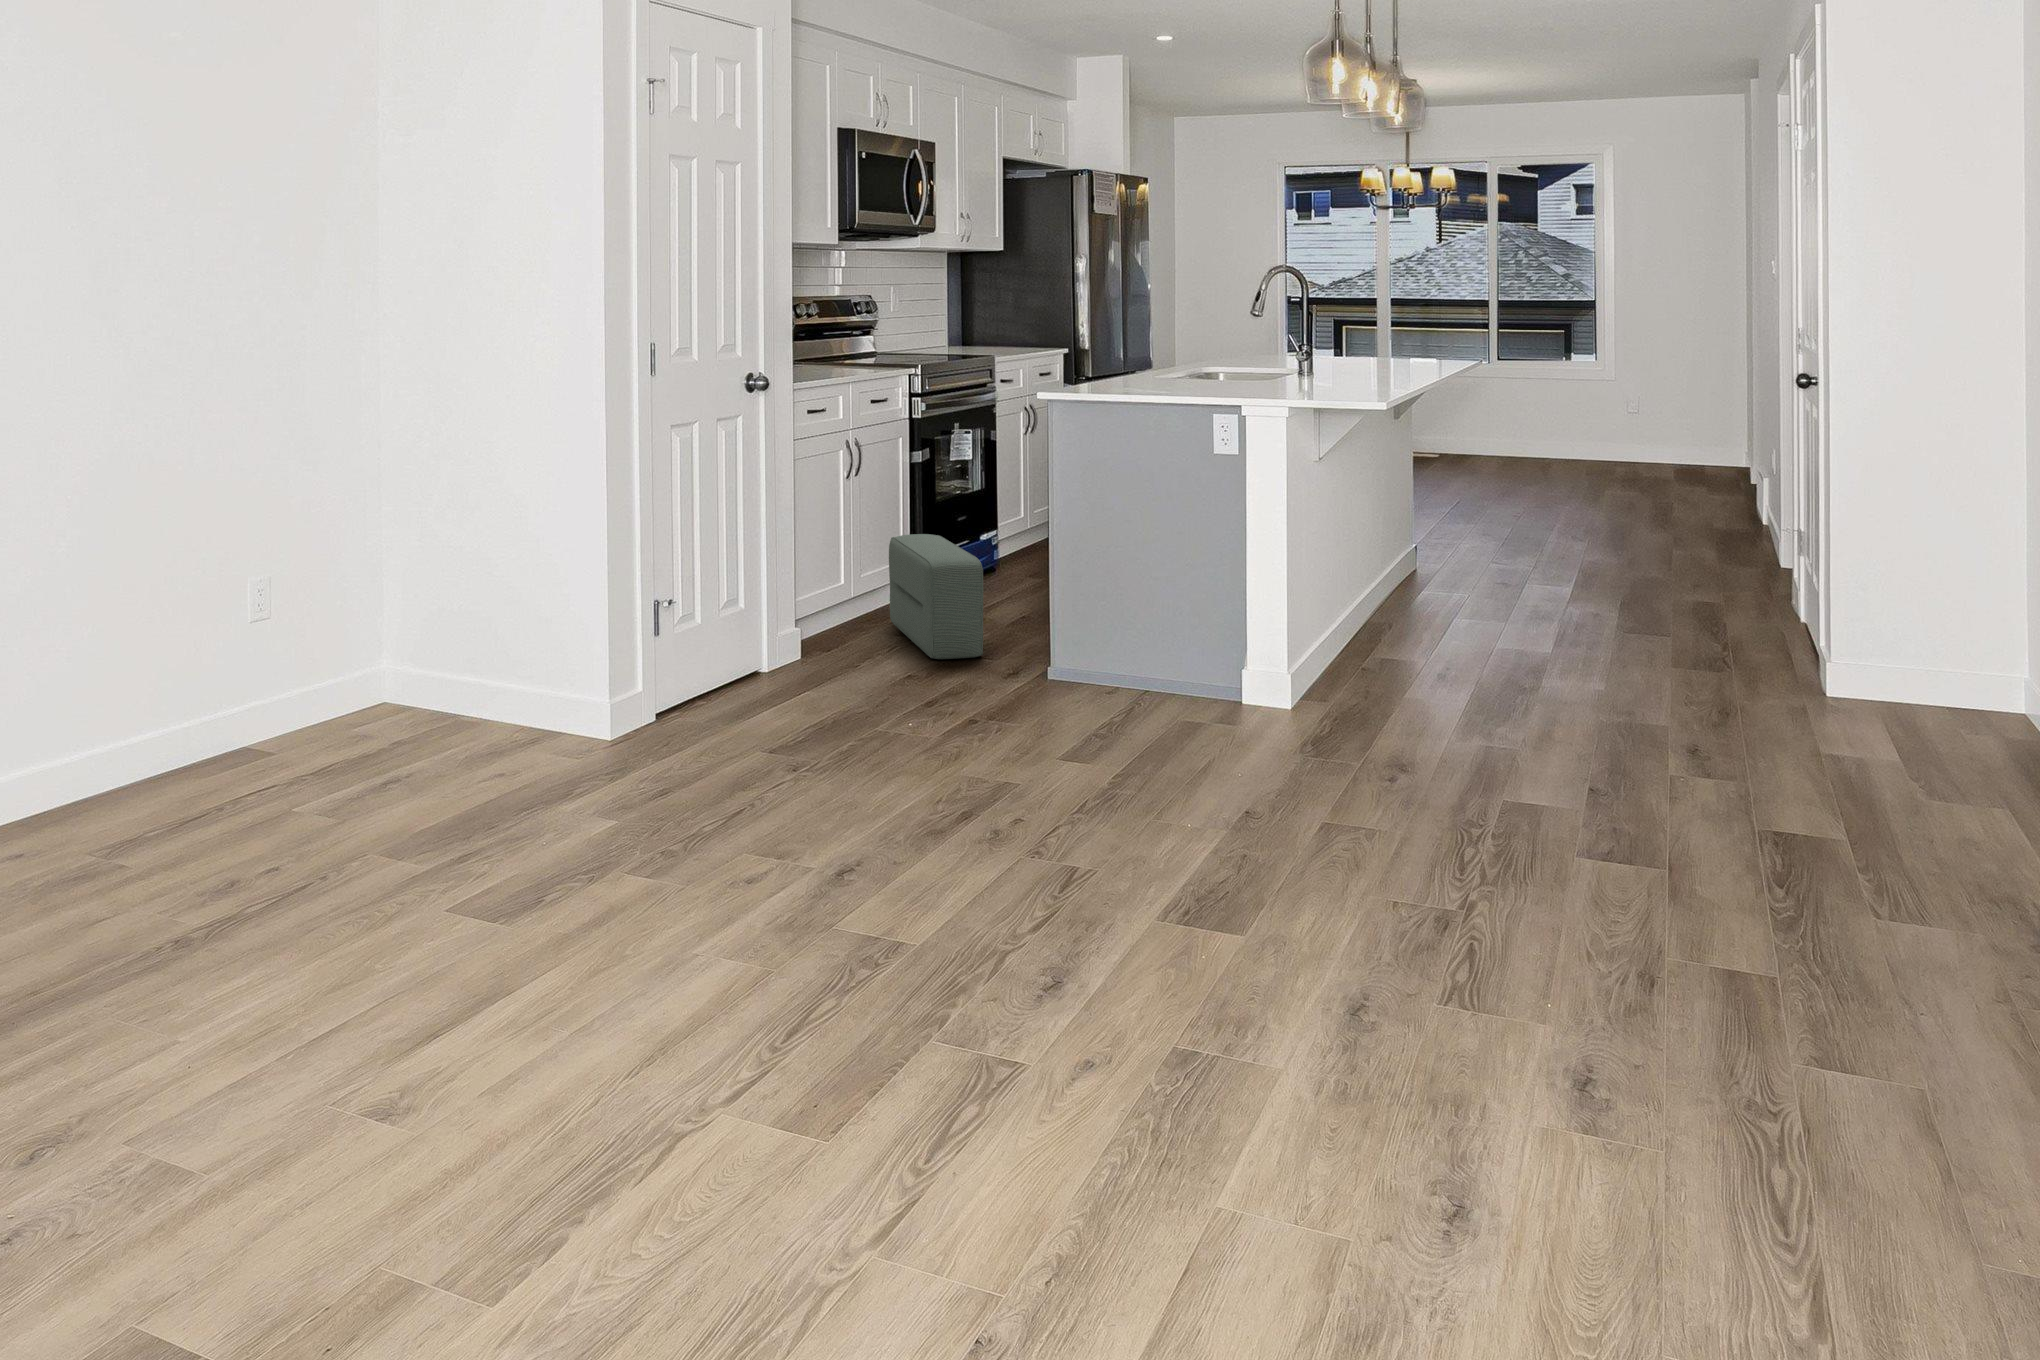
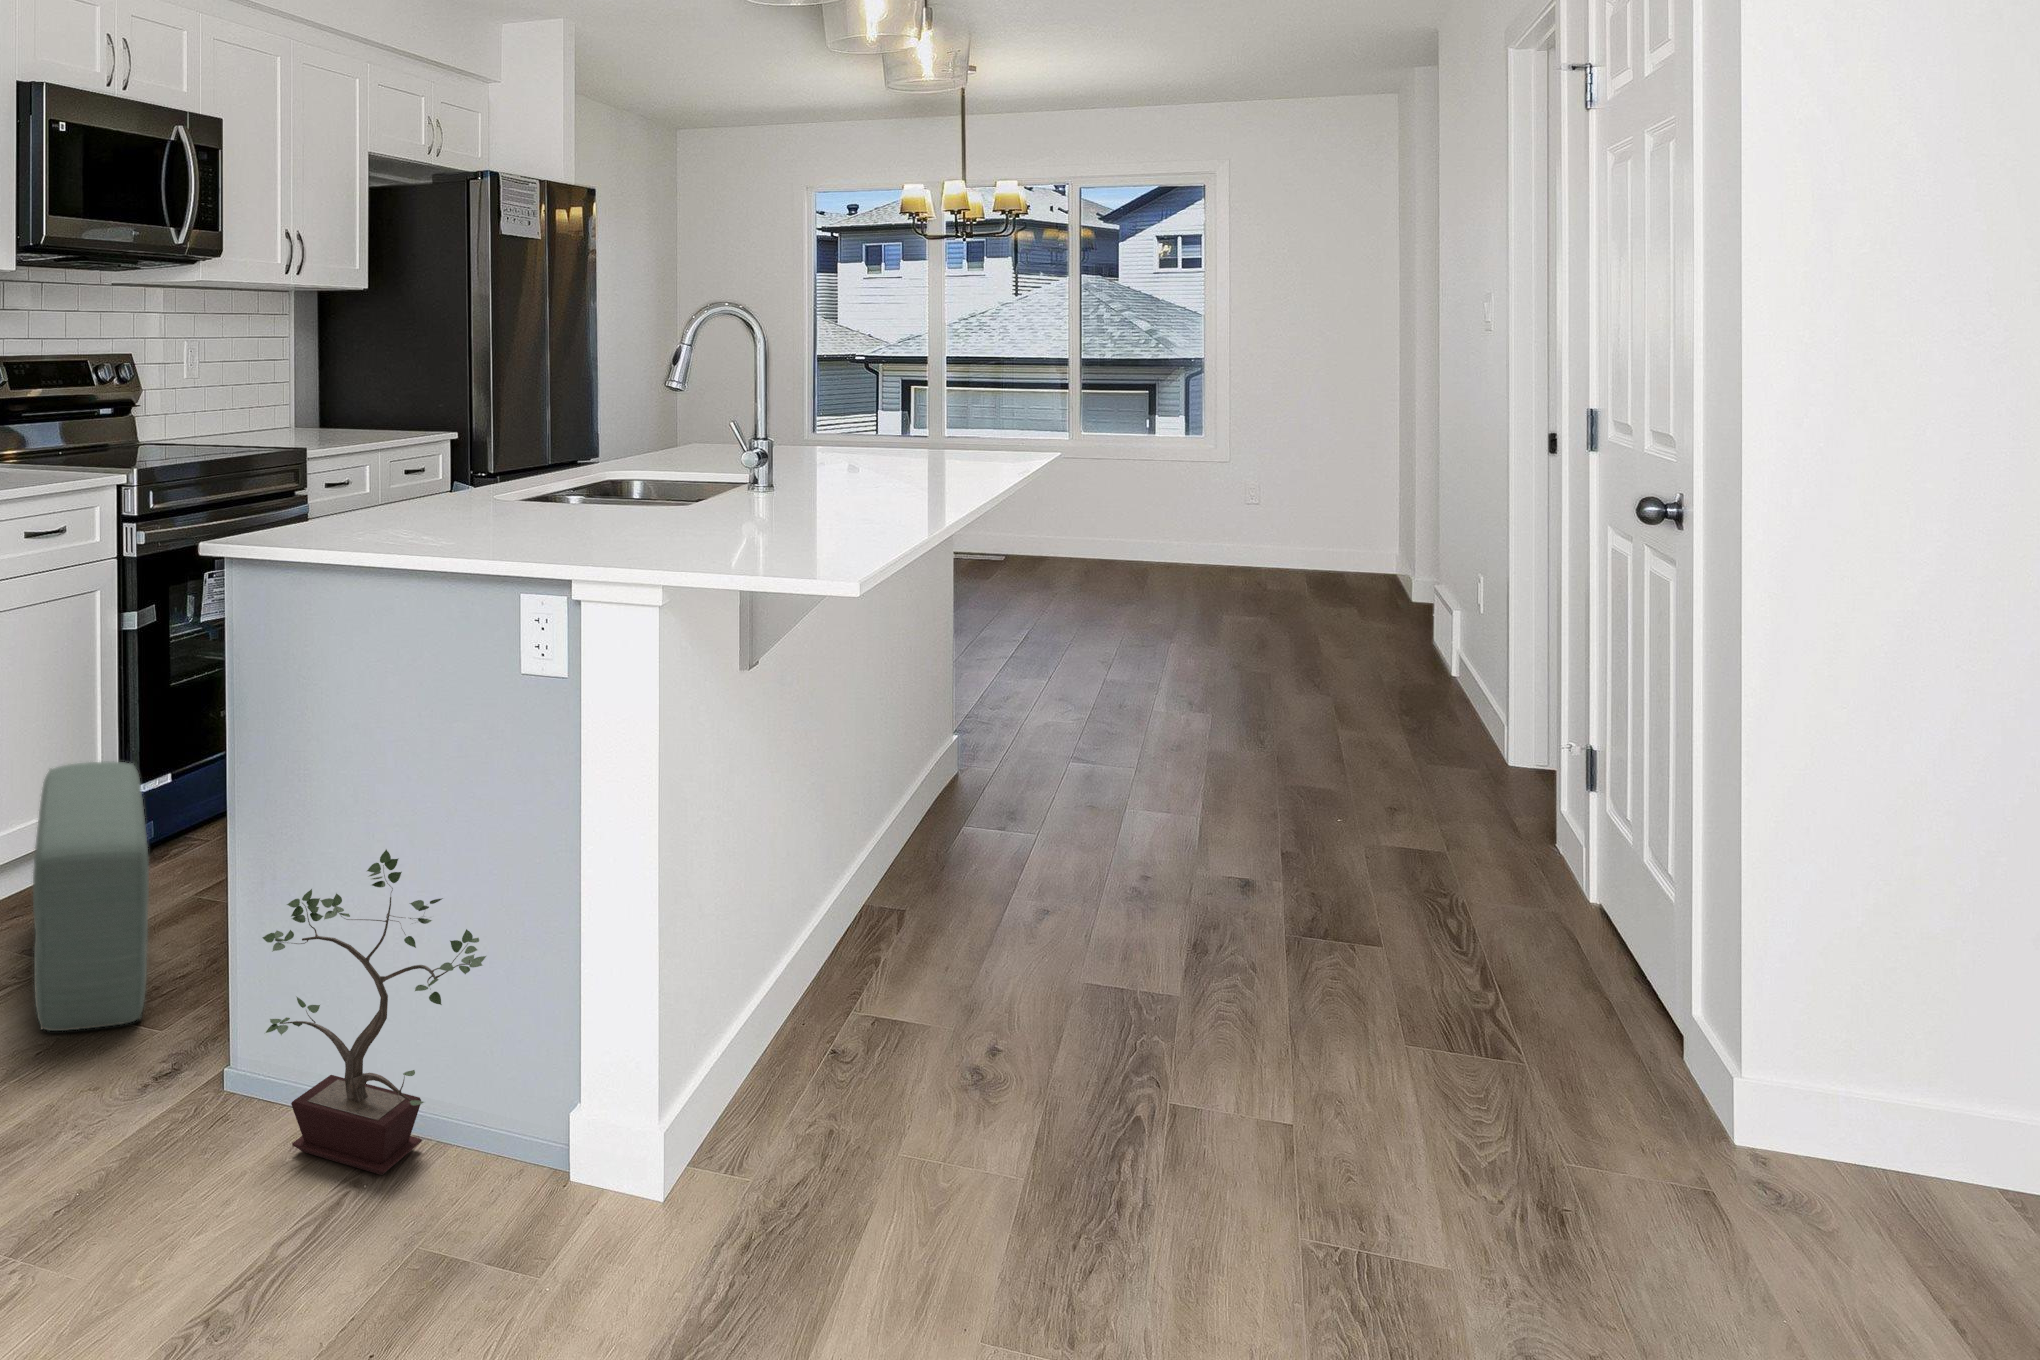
potted plant: none [1076,544,1204,700] -> present [262,849,486,1175]

